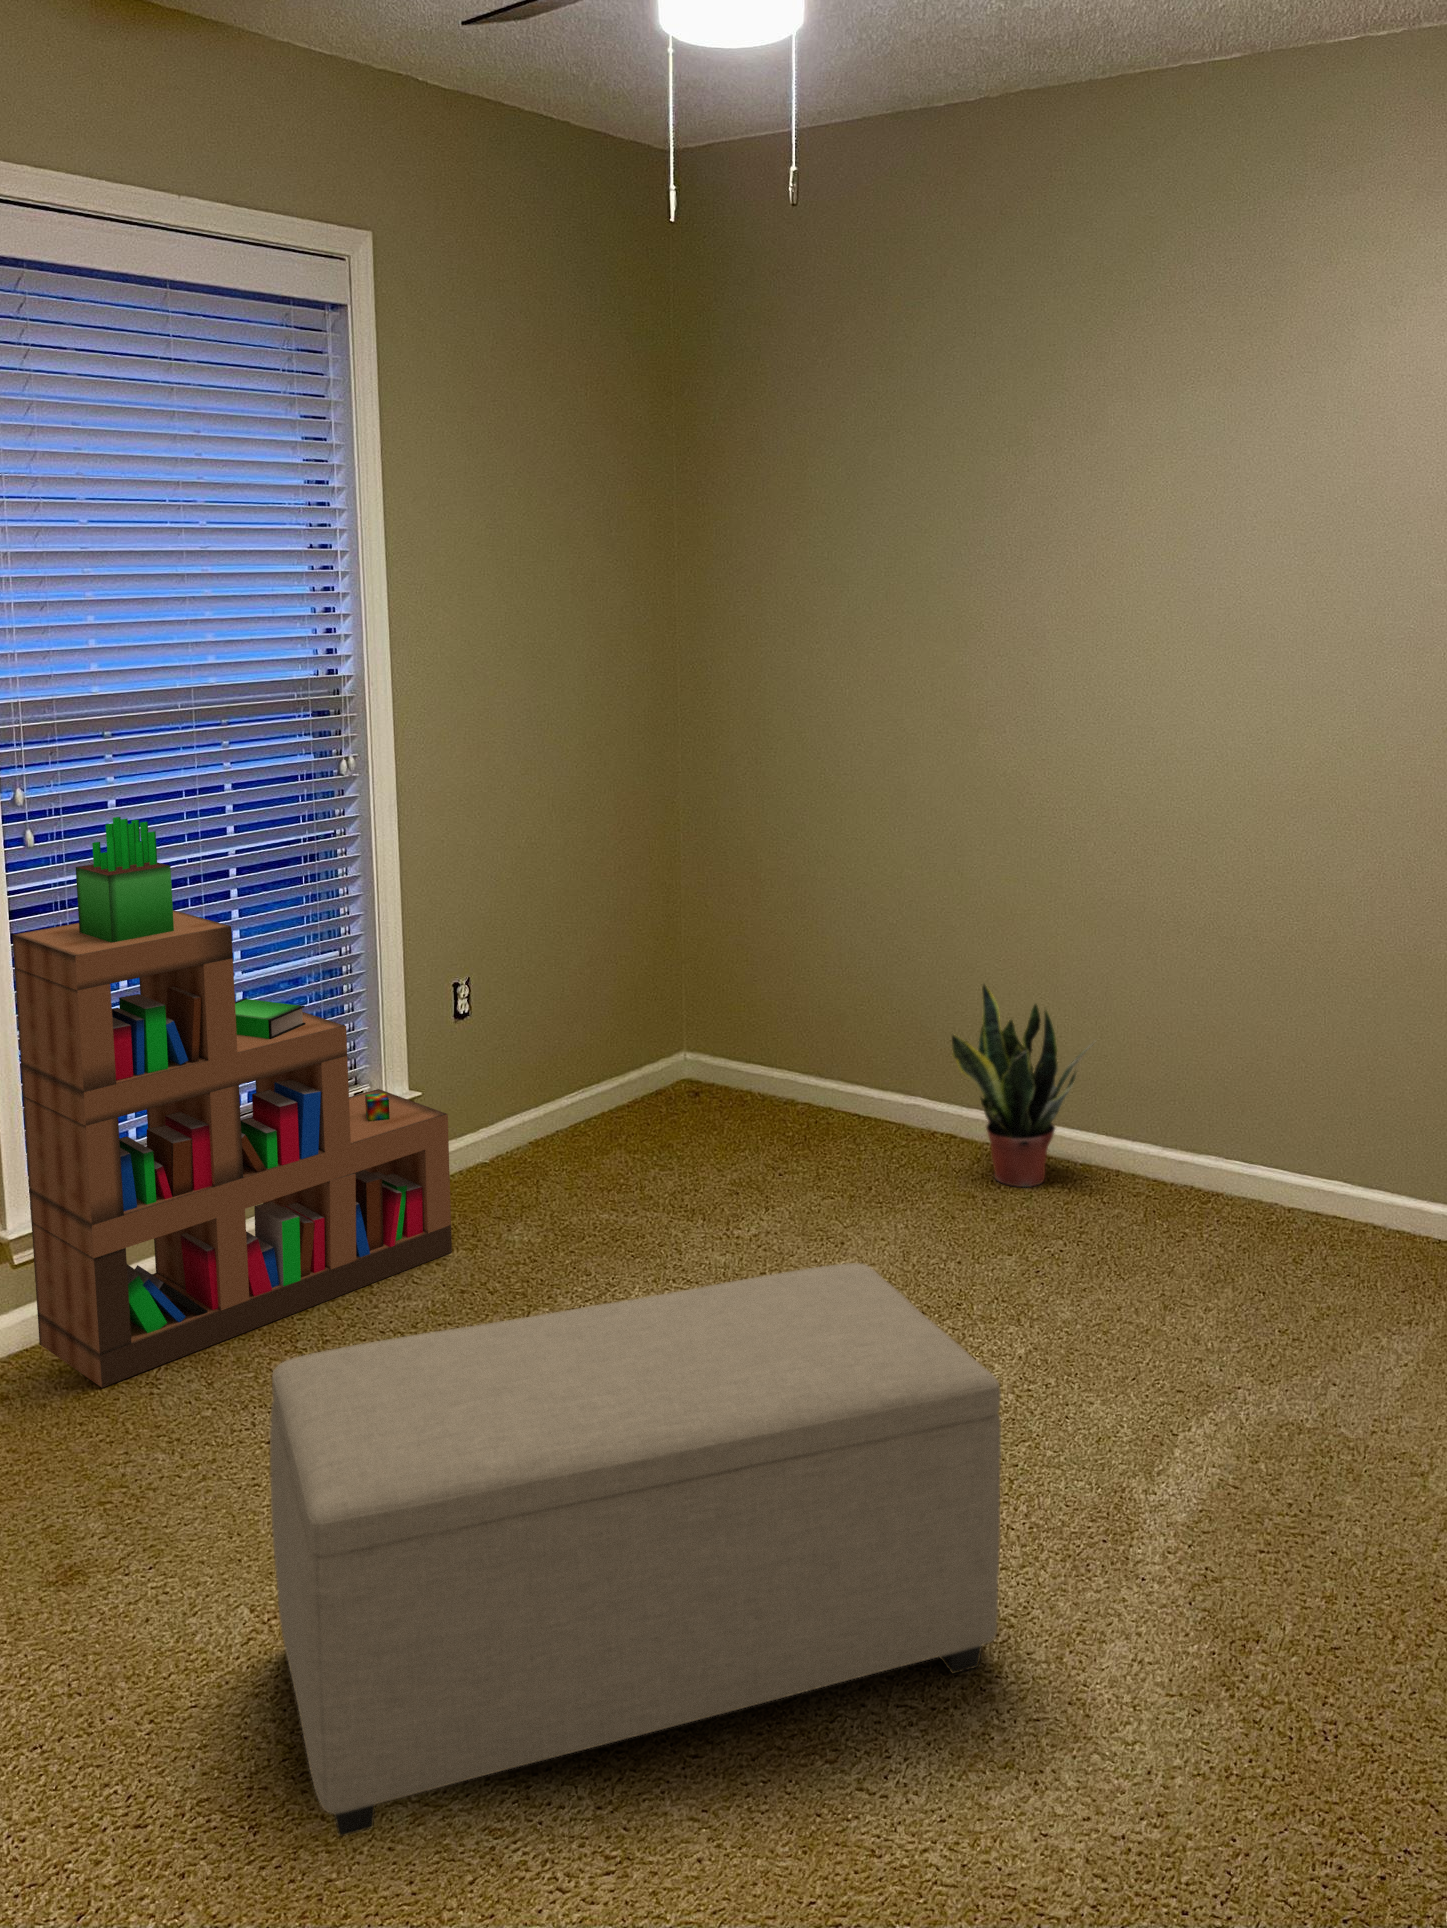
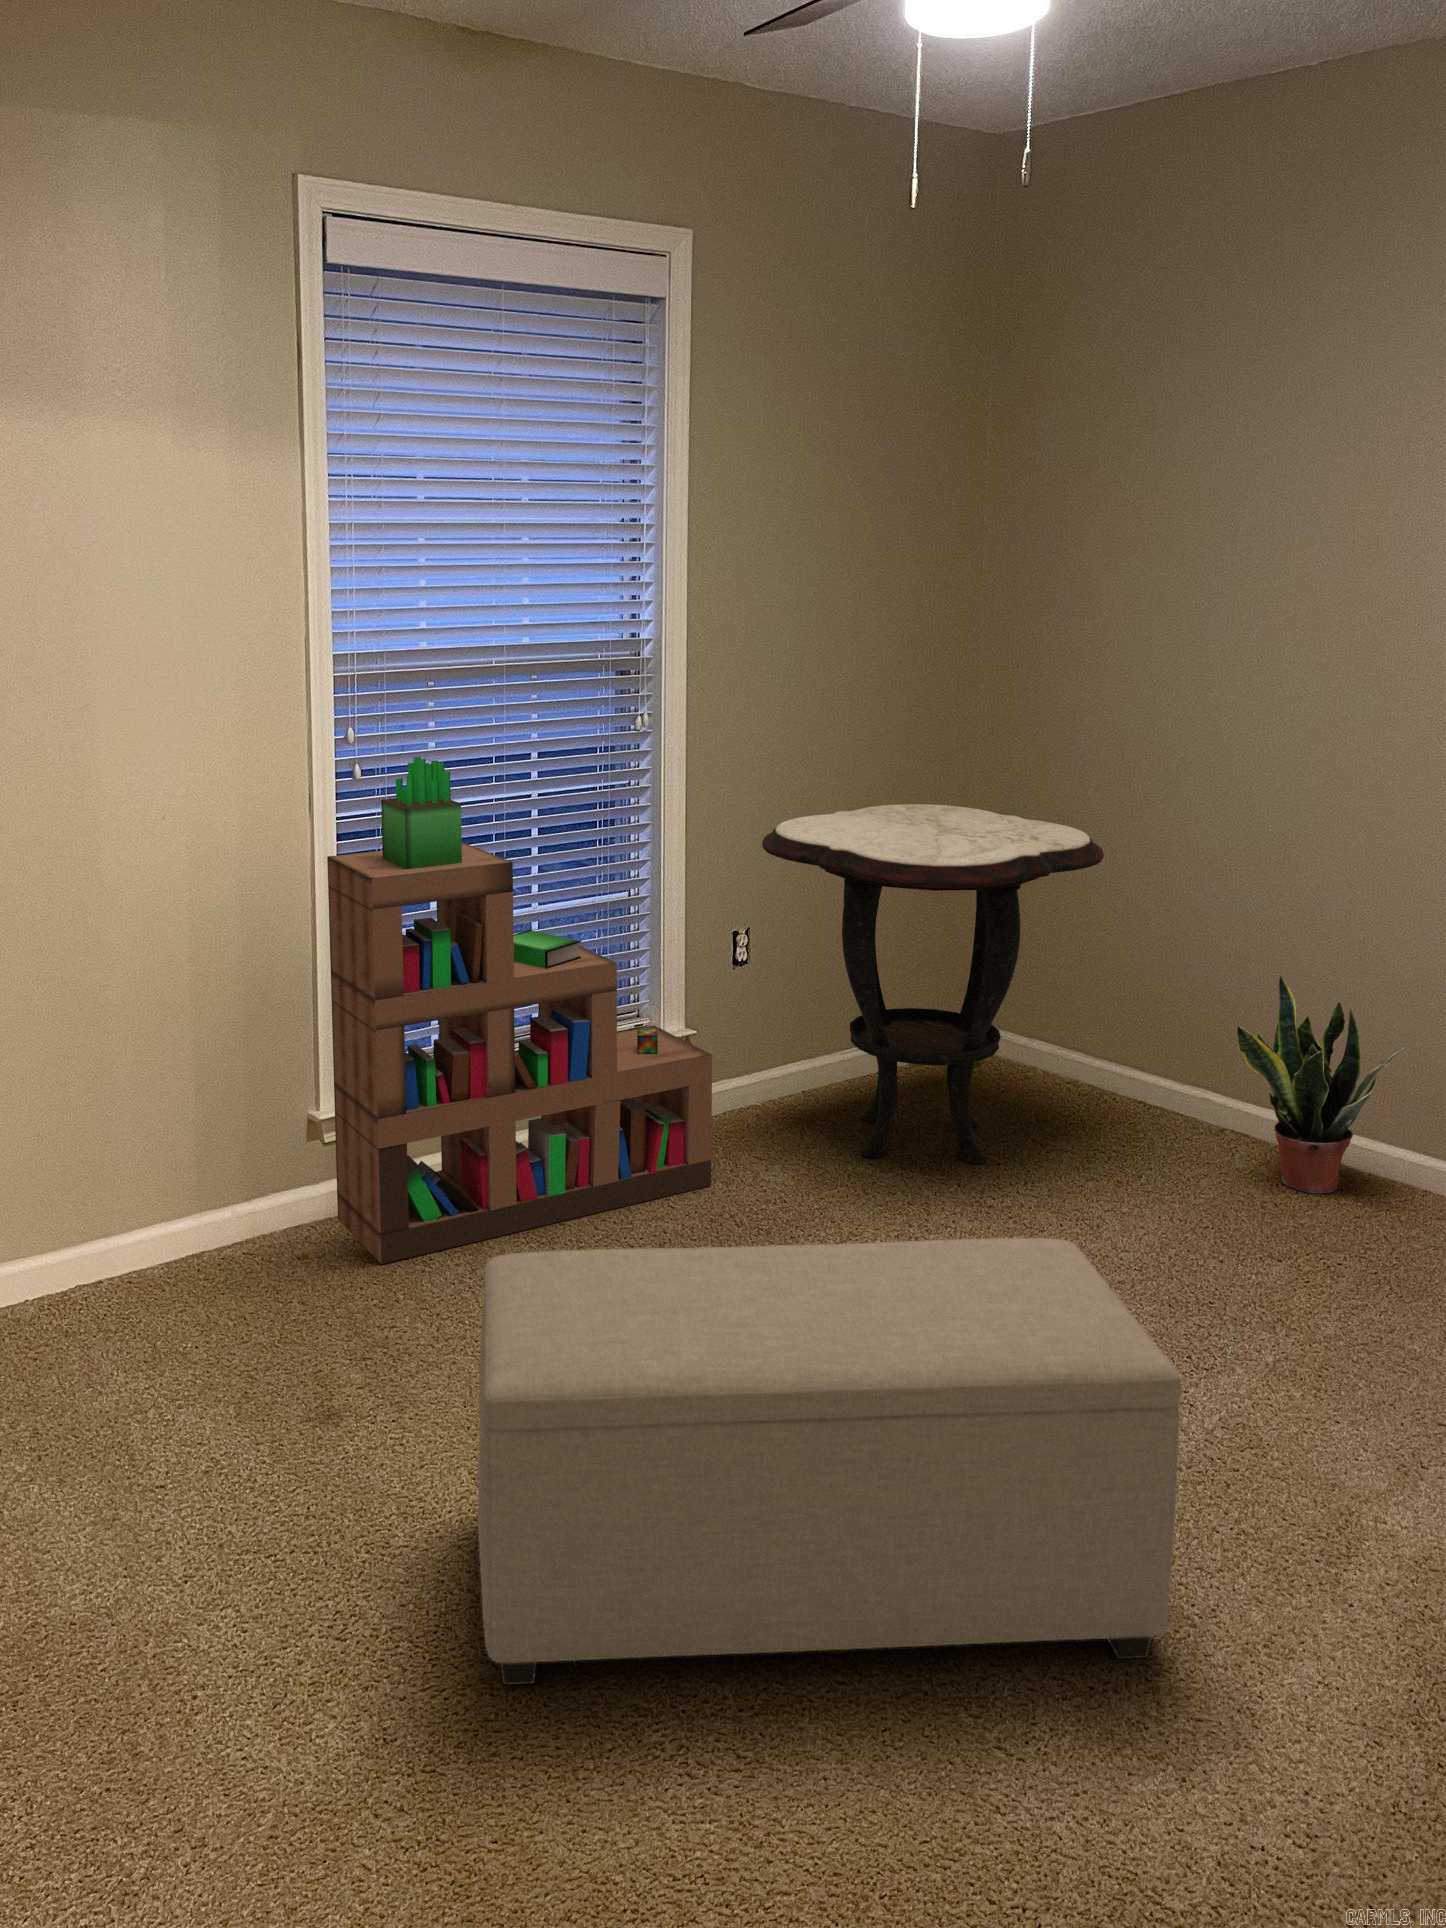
side table: none [480,838,818,1203] -> present [762,804,1104,1164]

